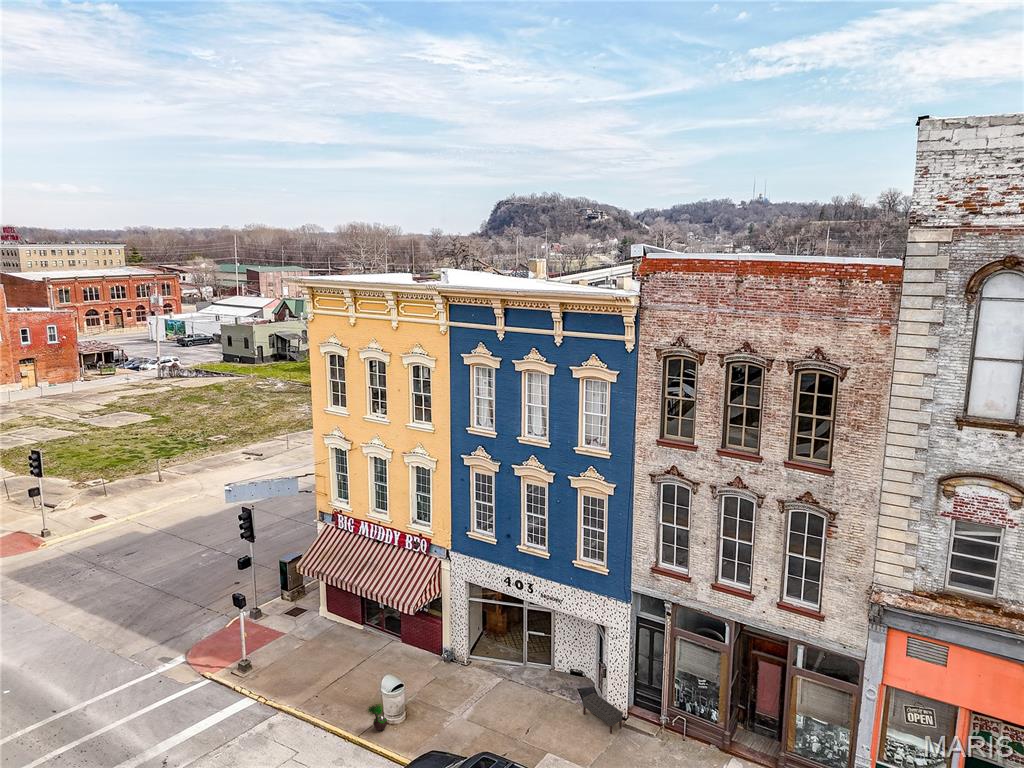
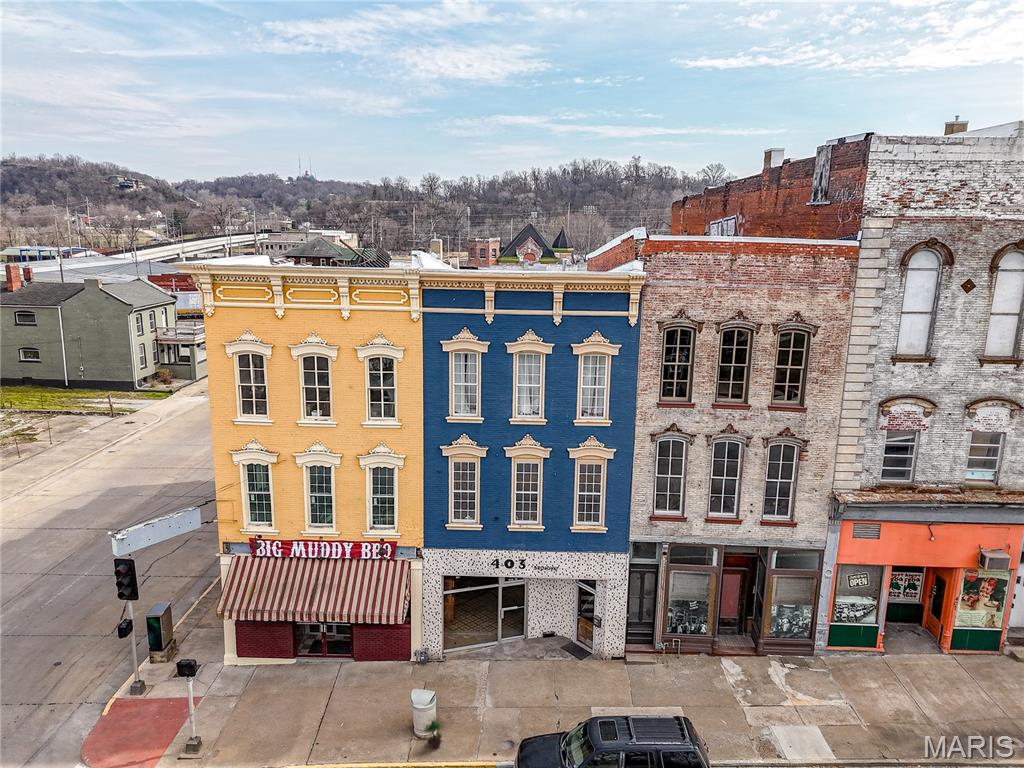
bench: present [583,693,623,734] -> none [591,645,631,674]

